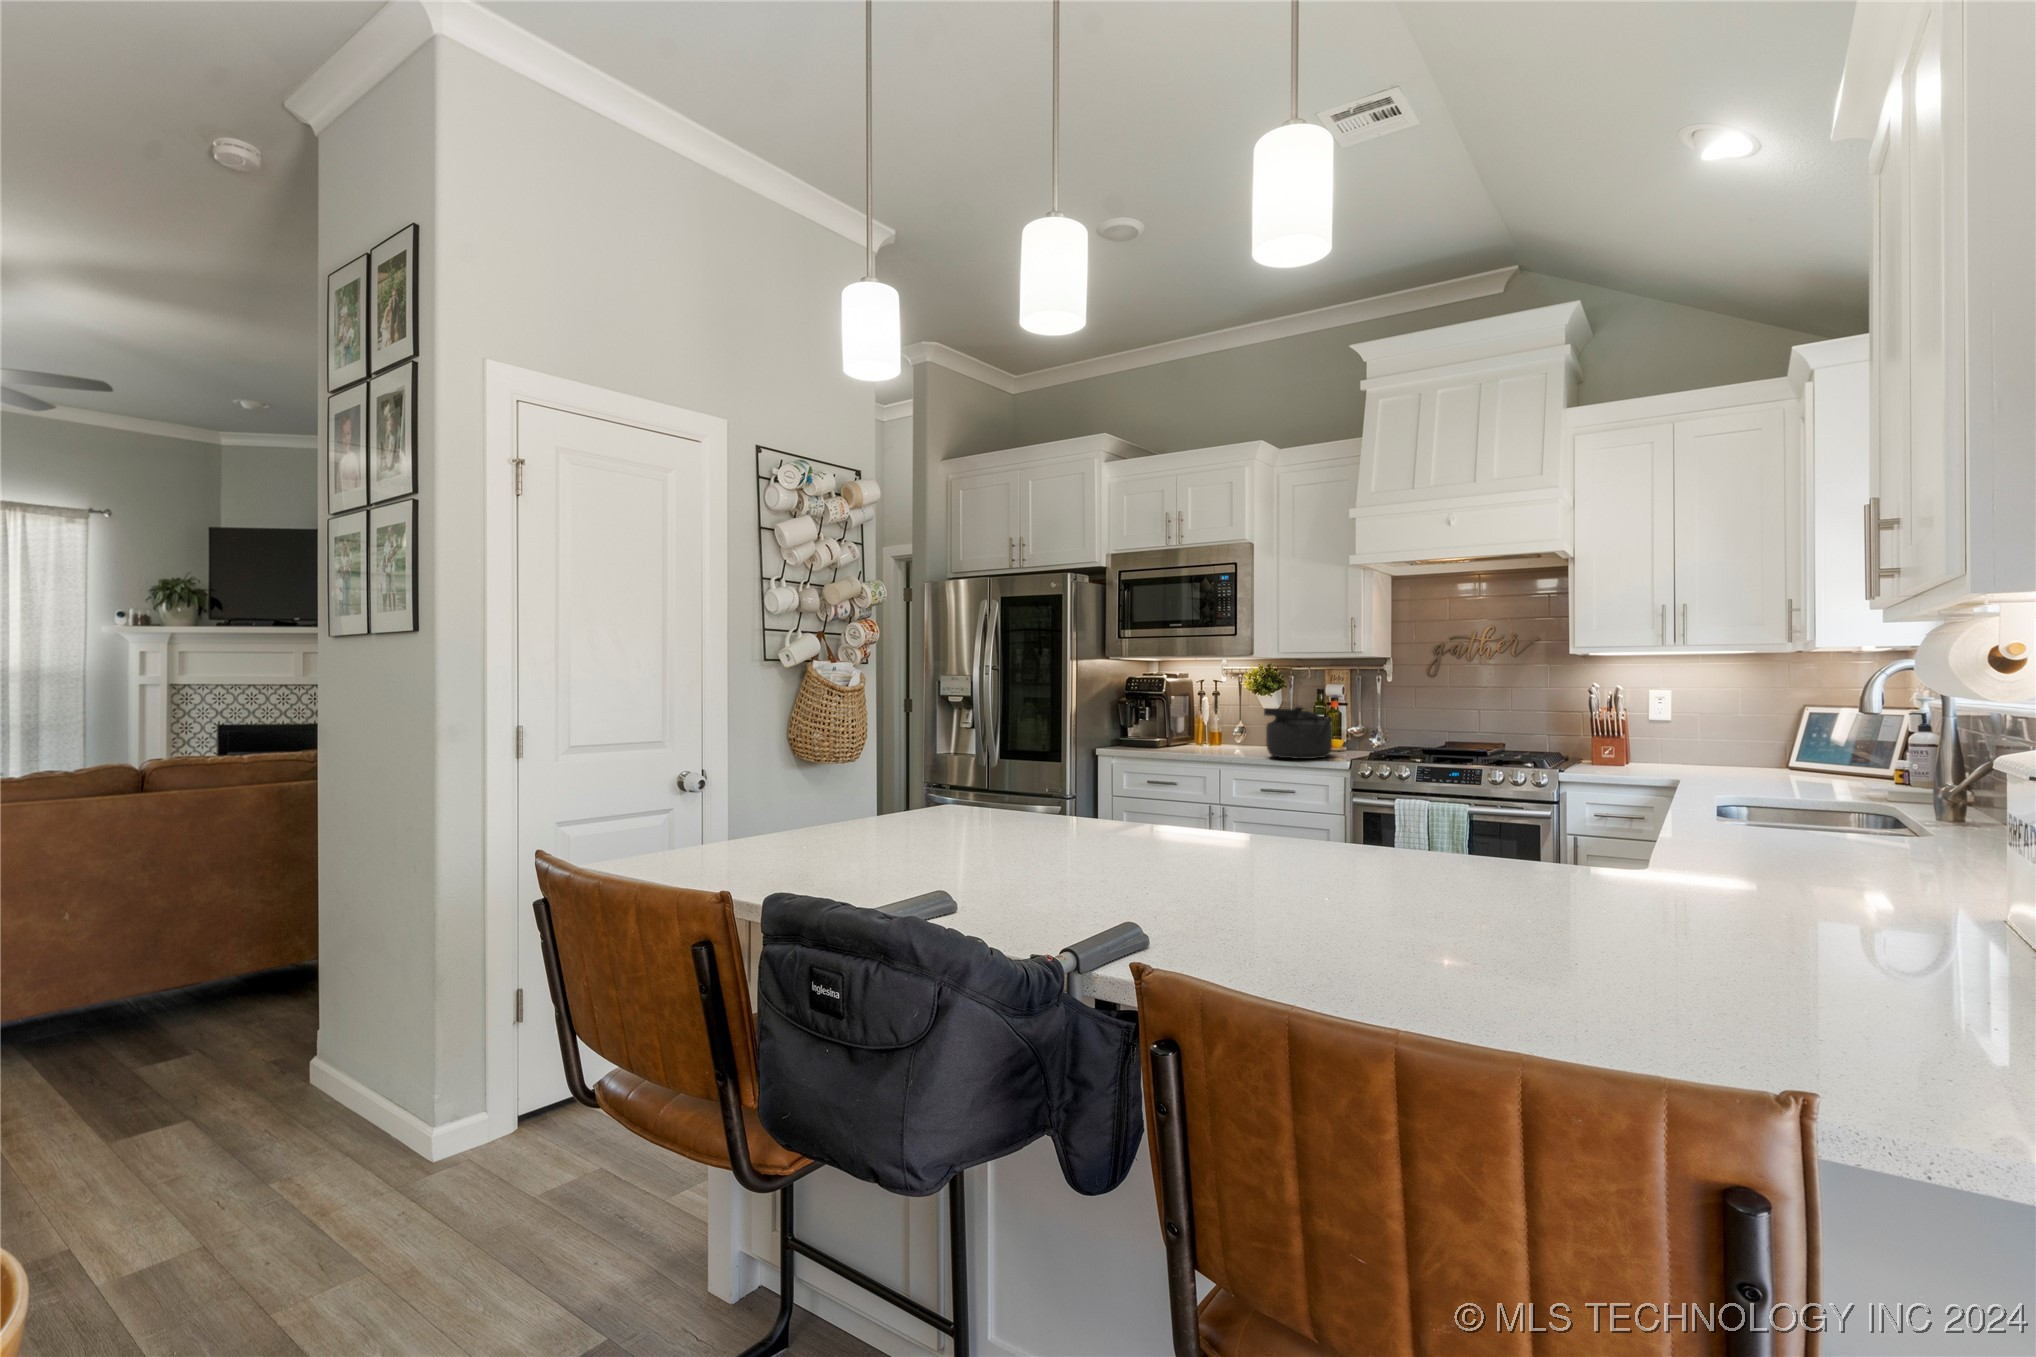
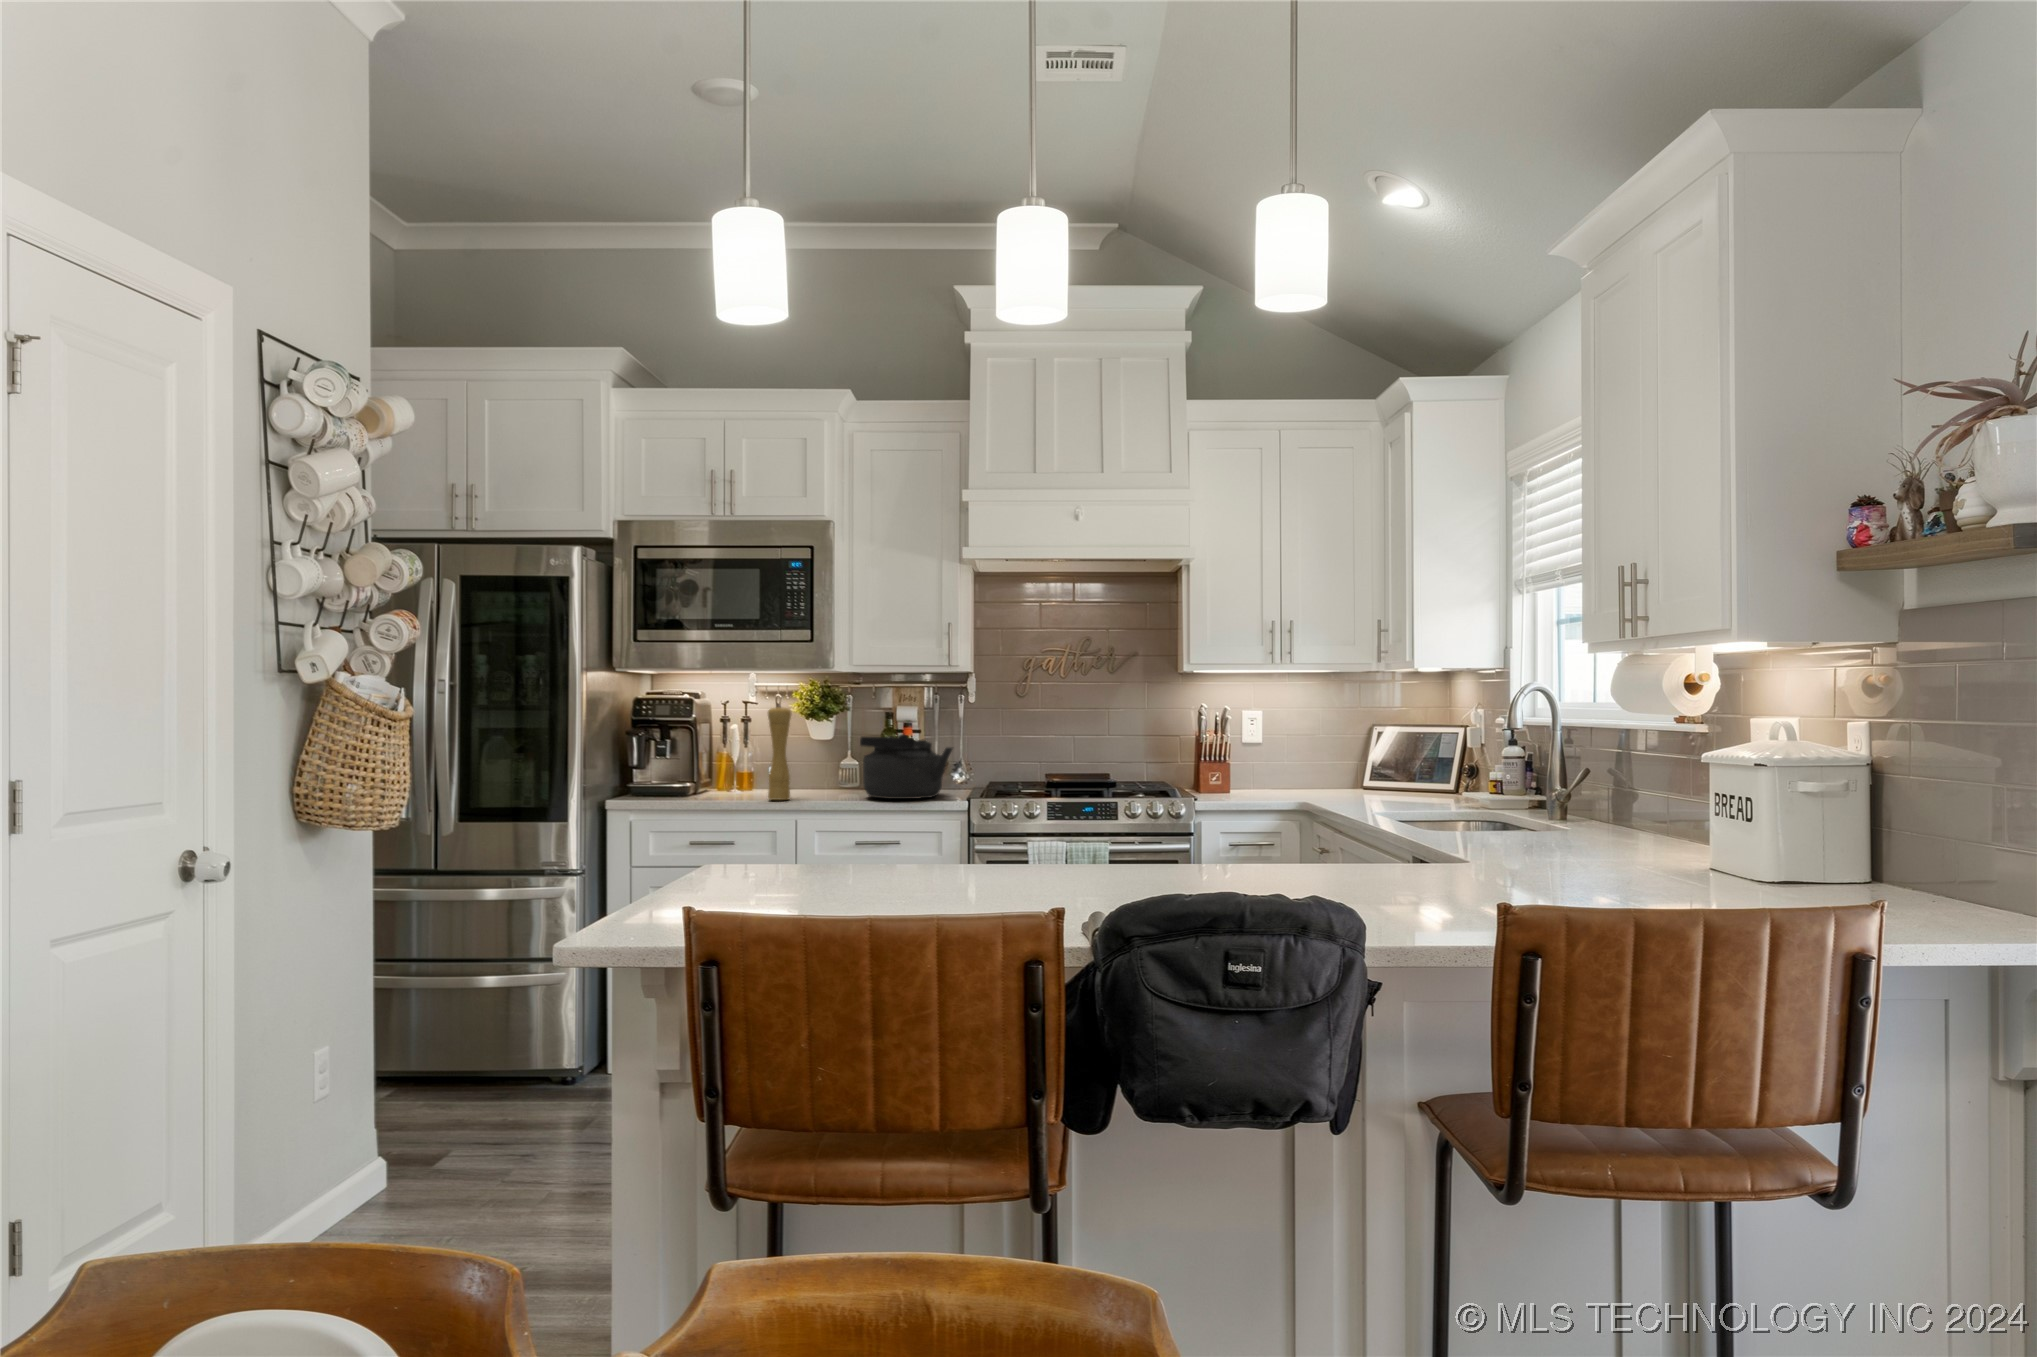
pepper mill: none [1196,684,1215,756] -> present [768,706,791,800]

